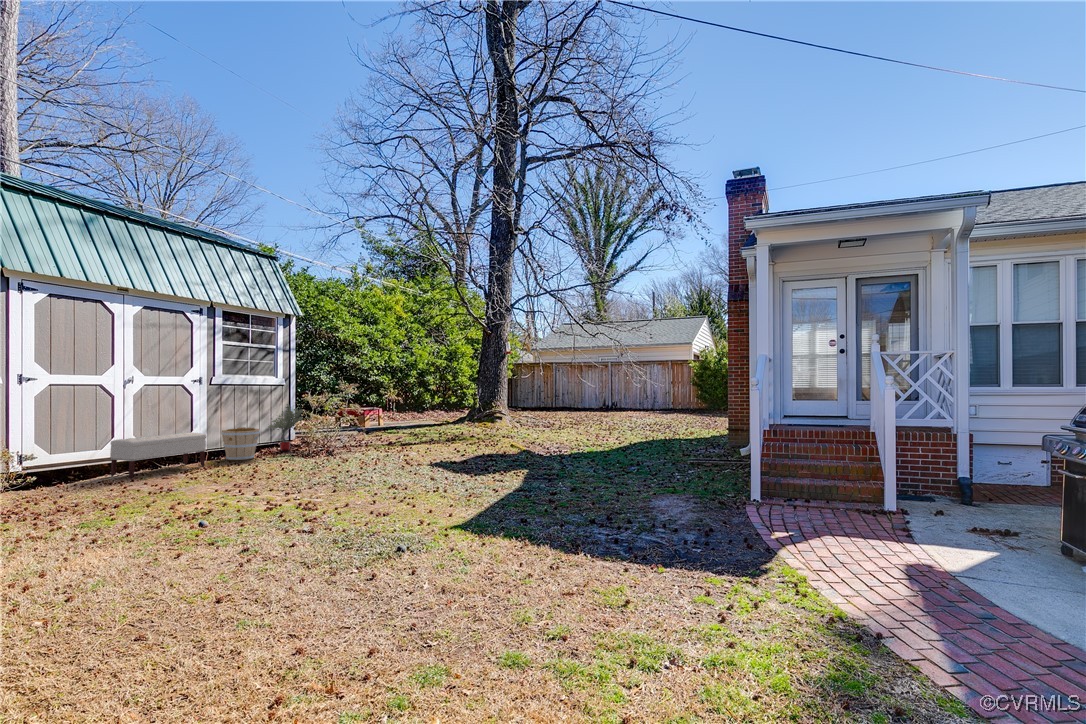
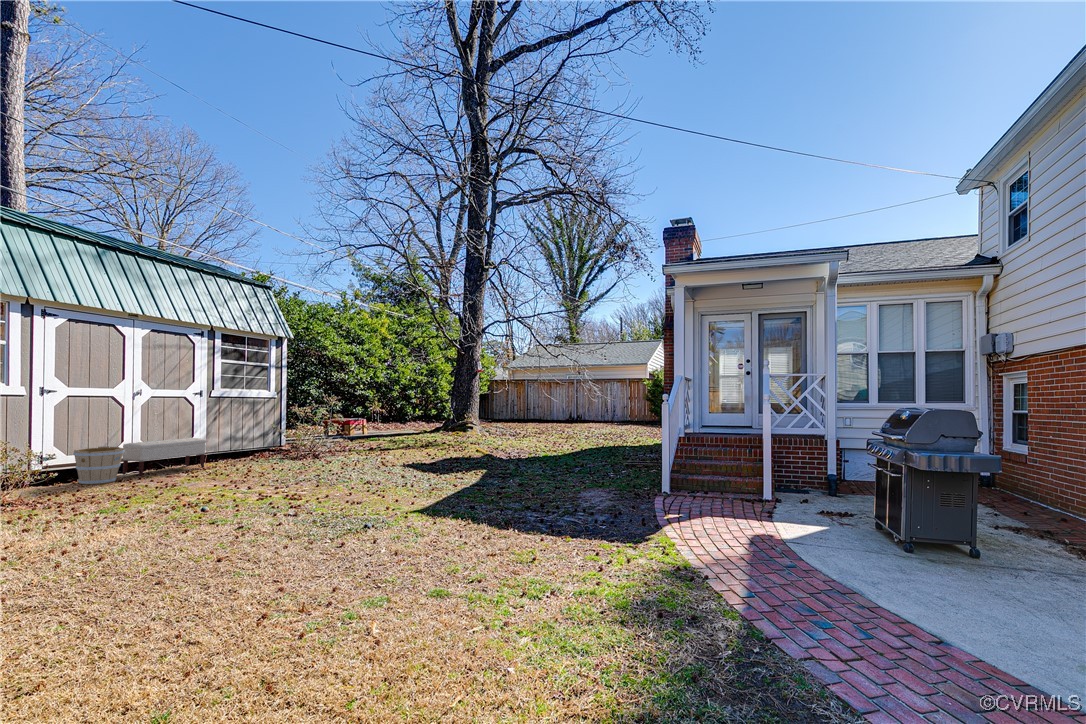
potted tree: present [268,404,303,451] -> none [260,414,292,455]
wooden bucket: present [221,427,260,460] -> present [73,446,125,484]

